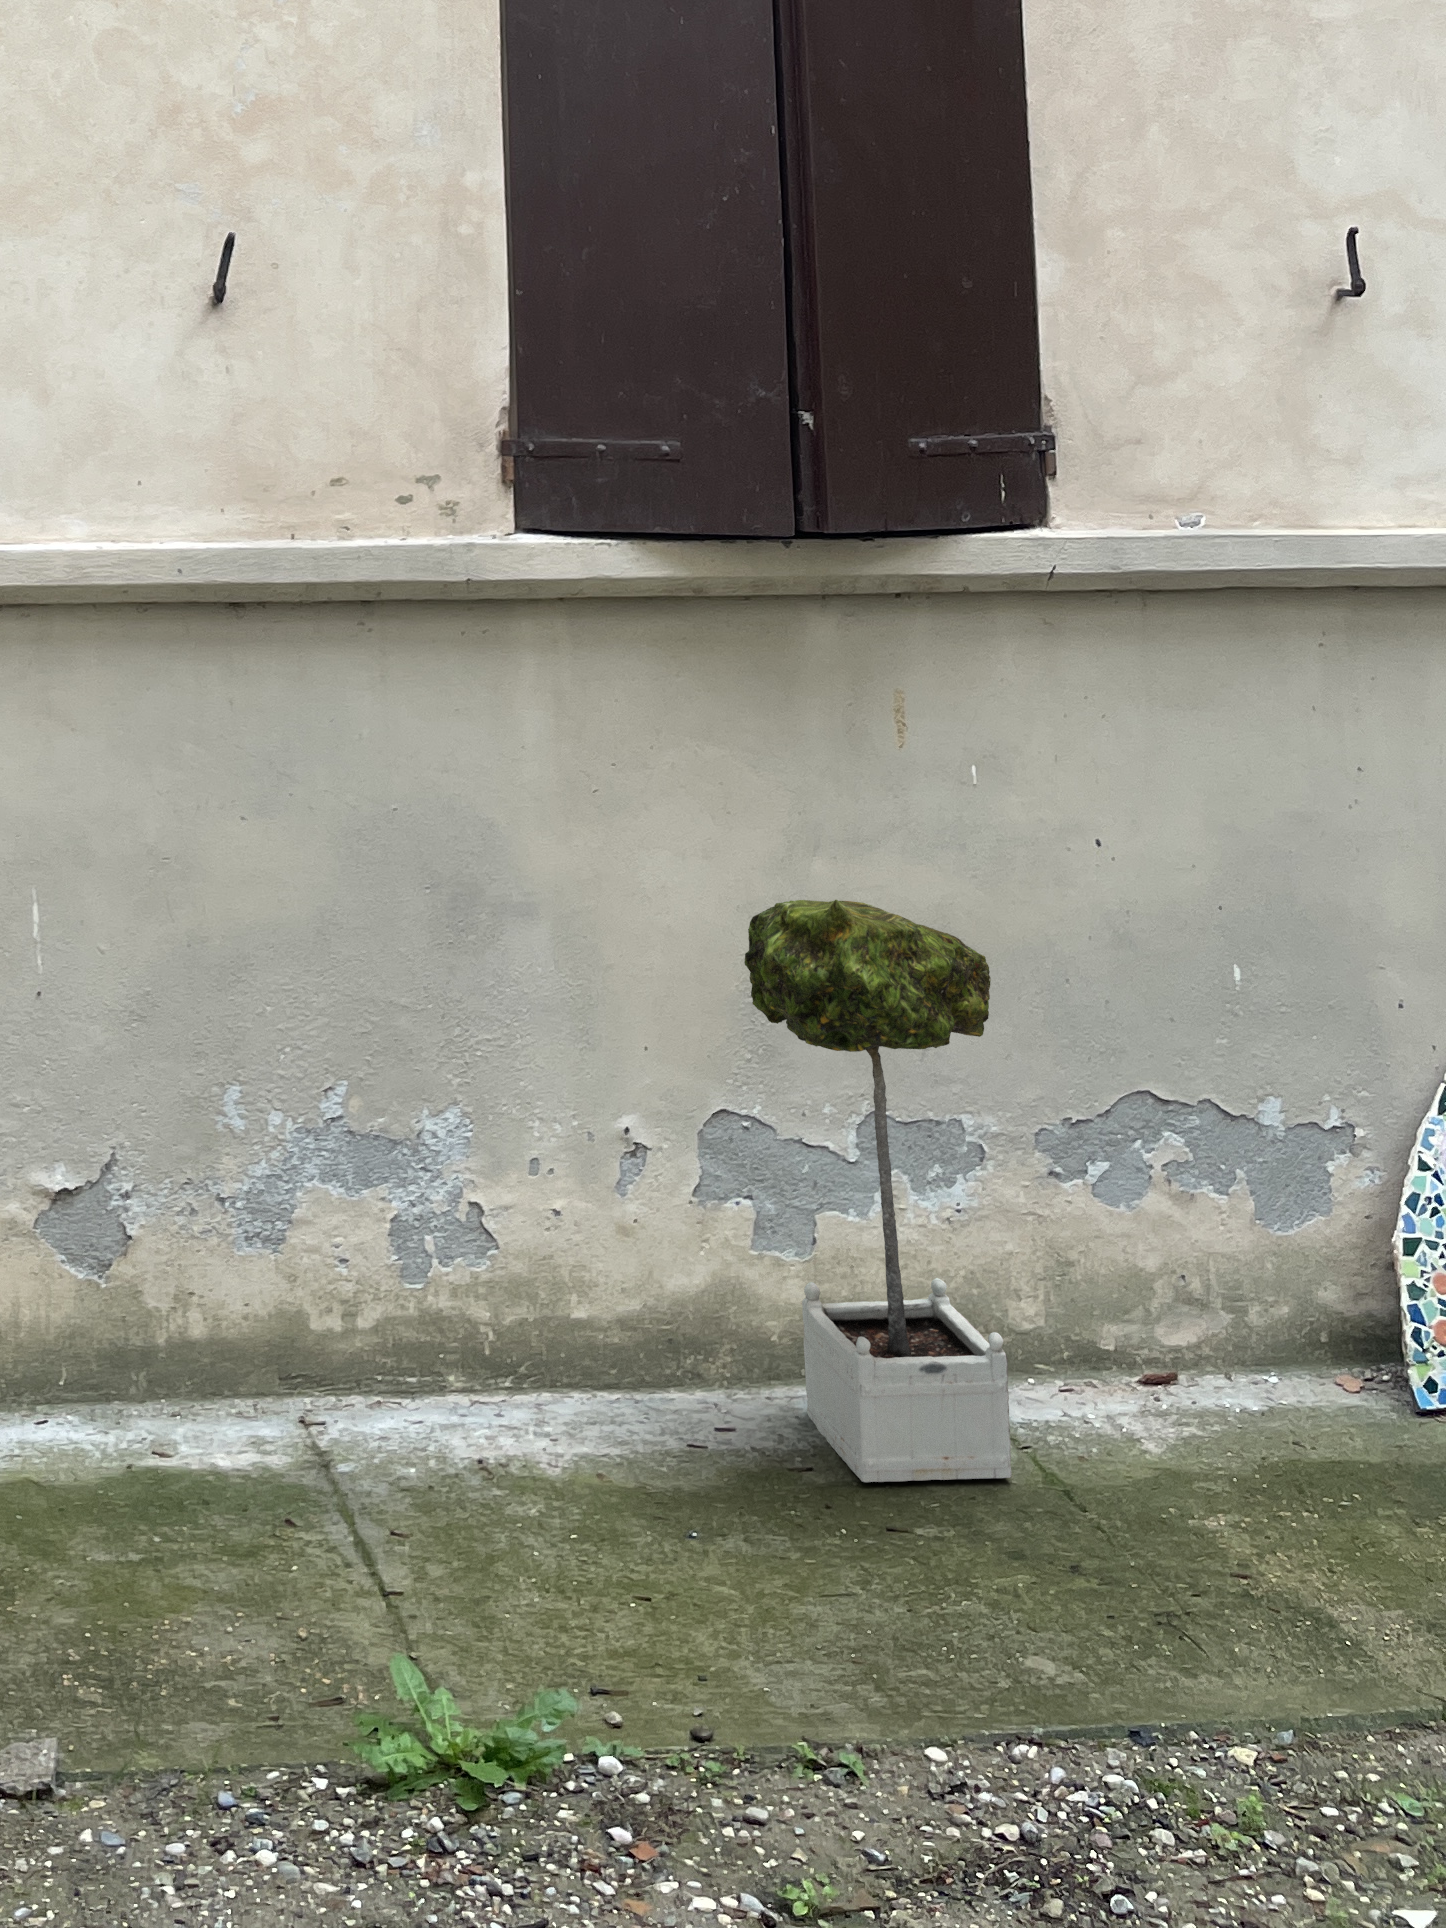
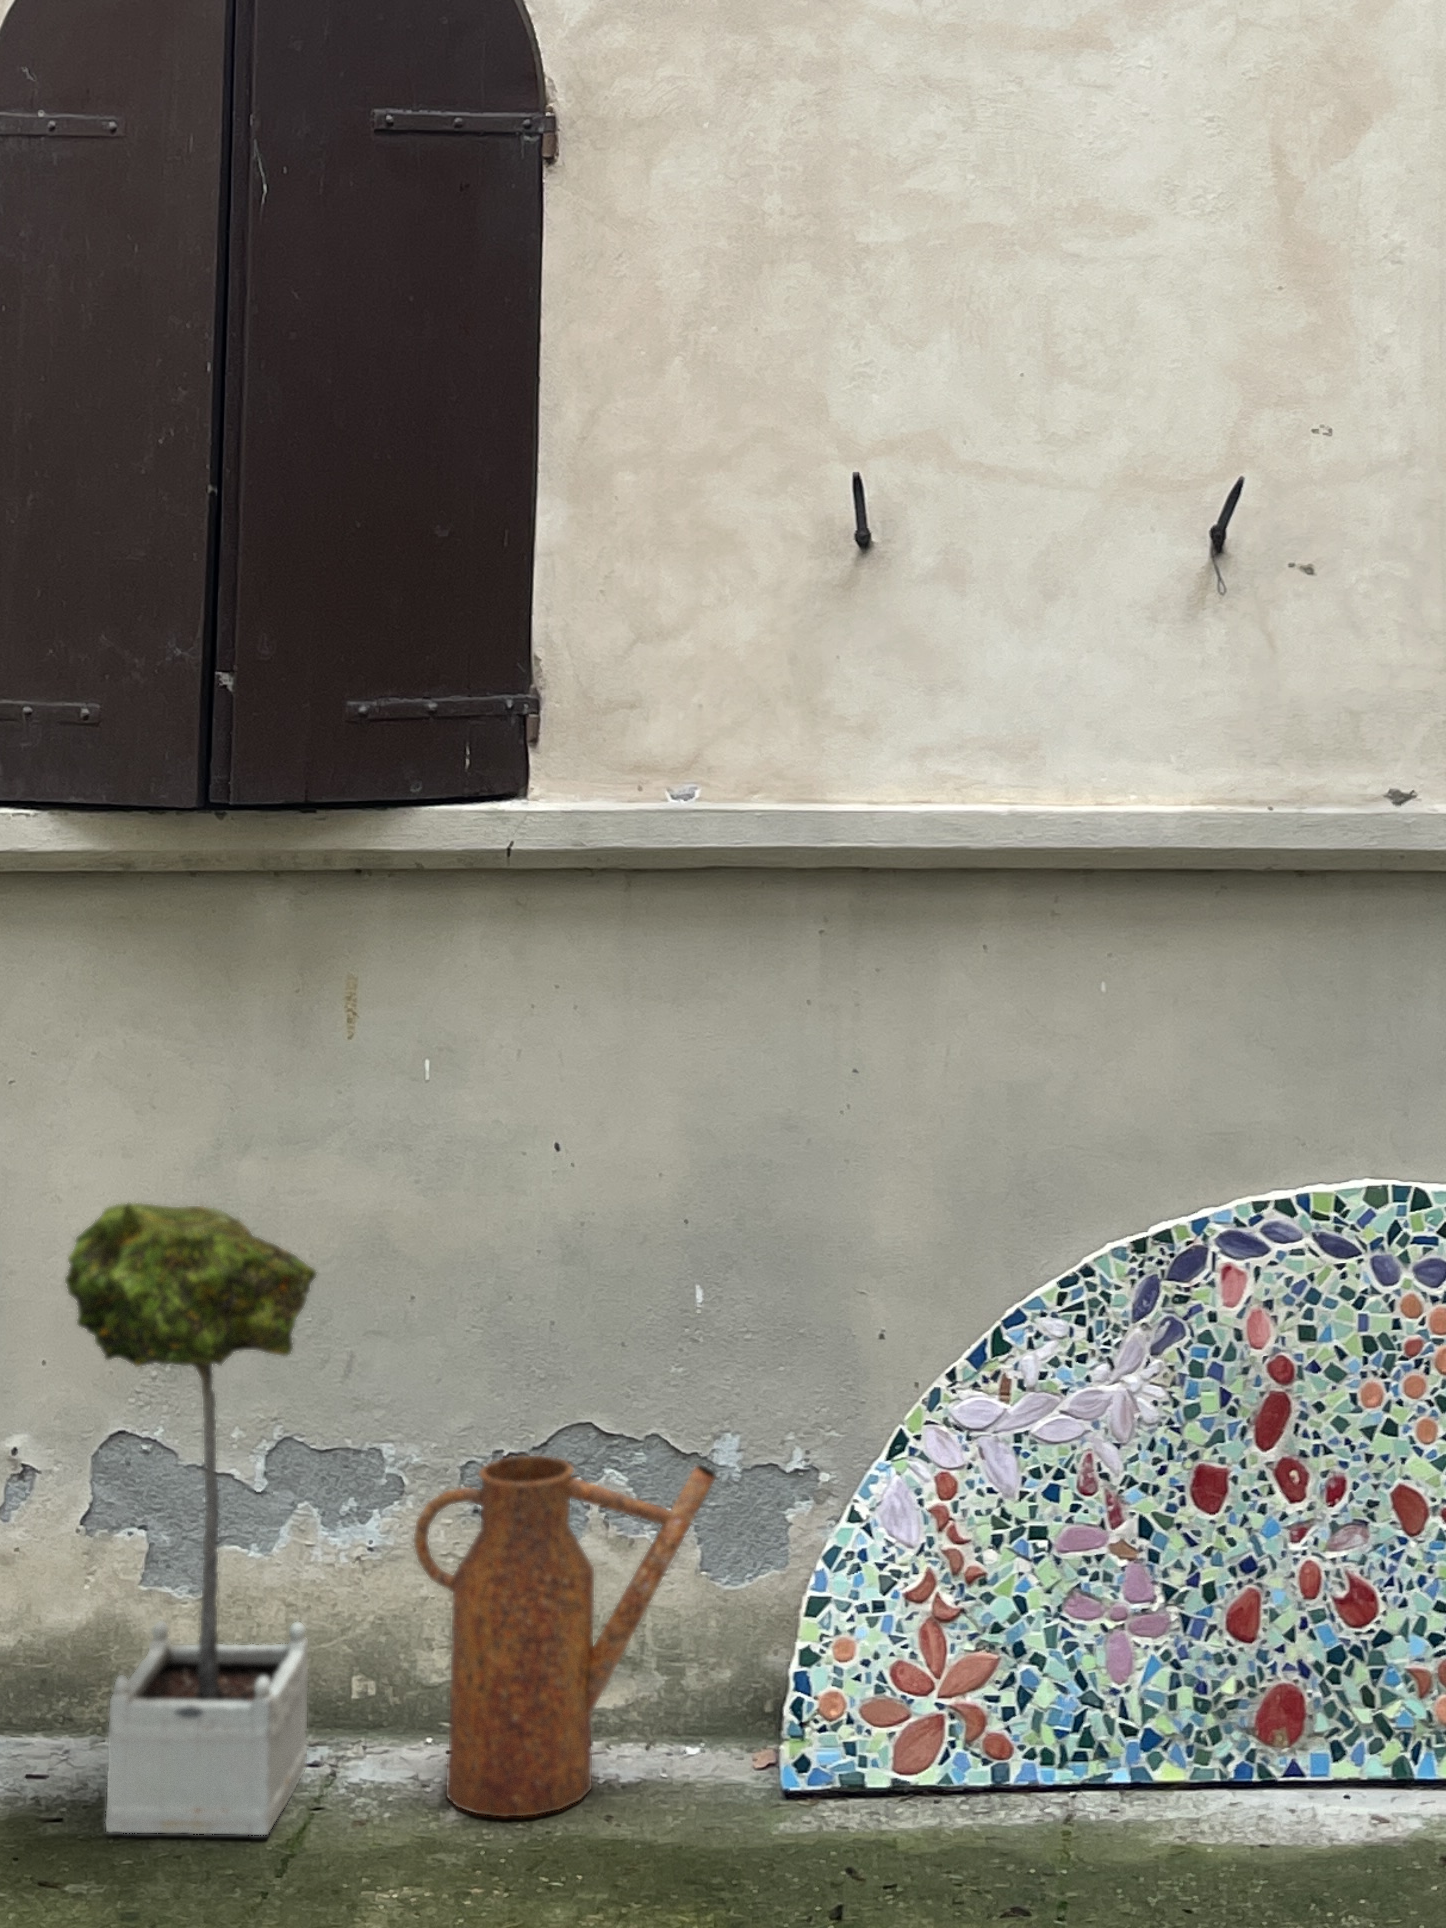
watering can: none [1052,1118,1324,1450] -> present [414,1456,715,1816]

